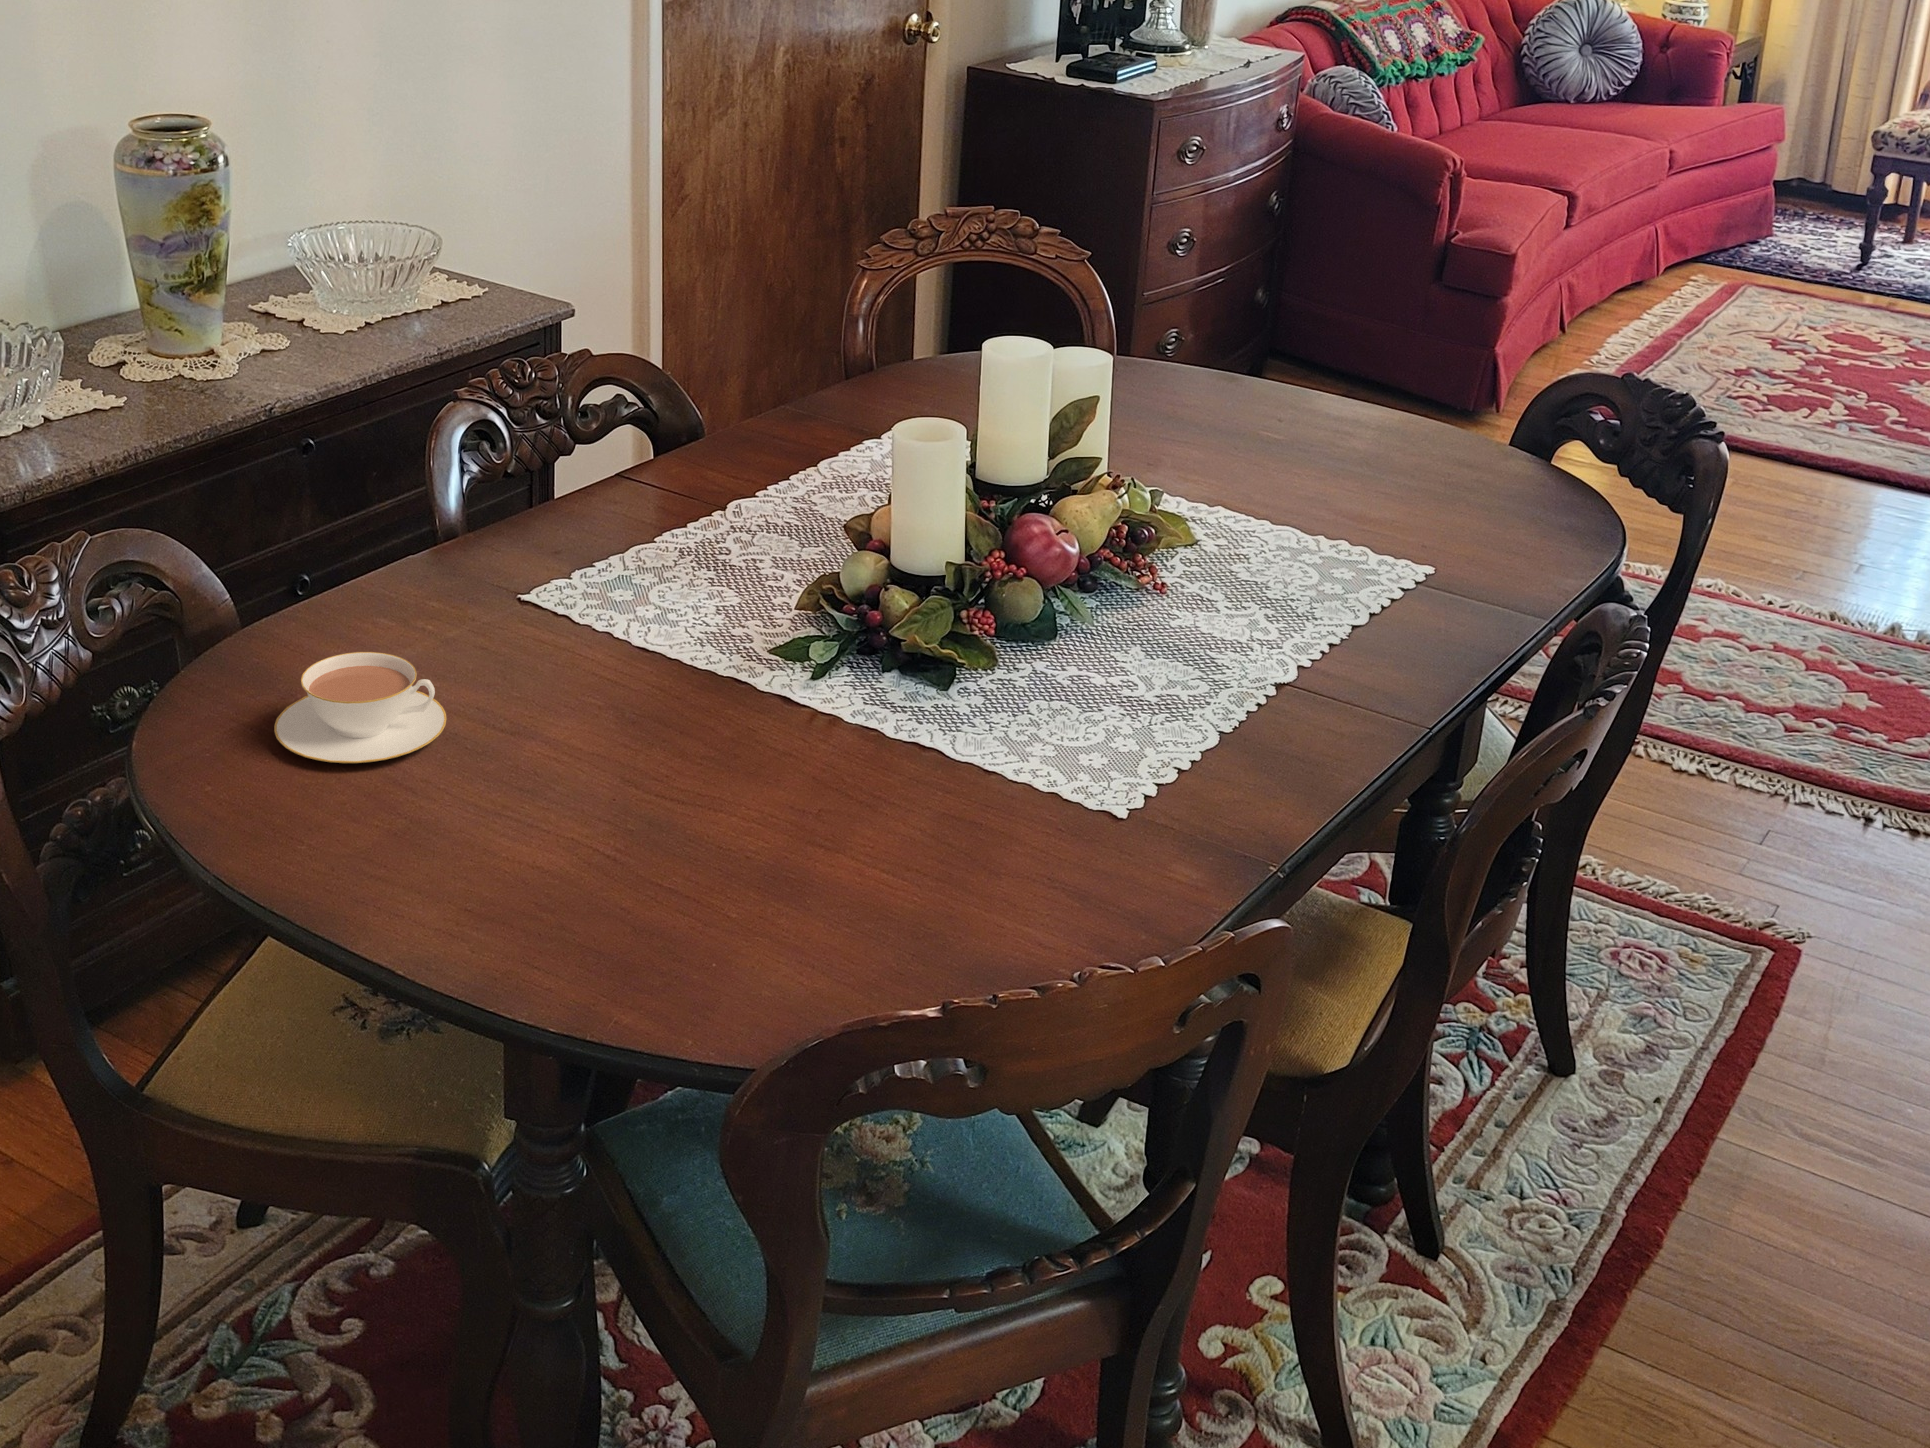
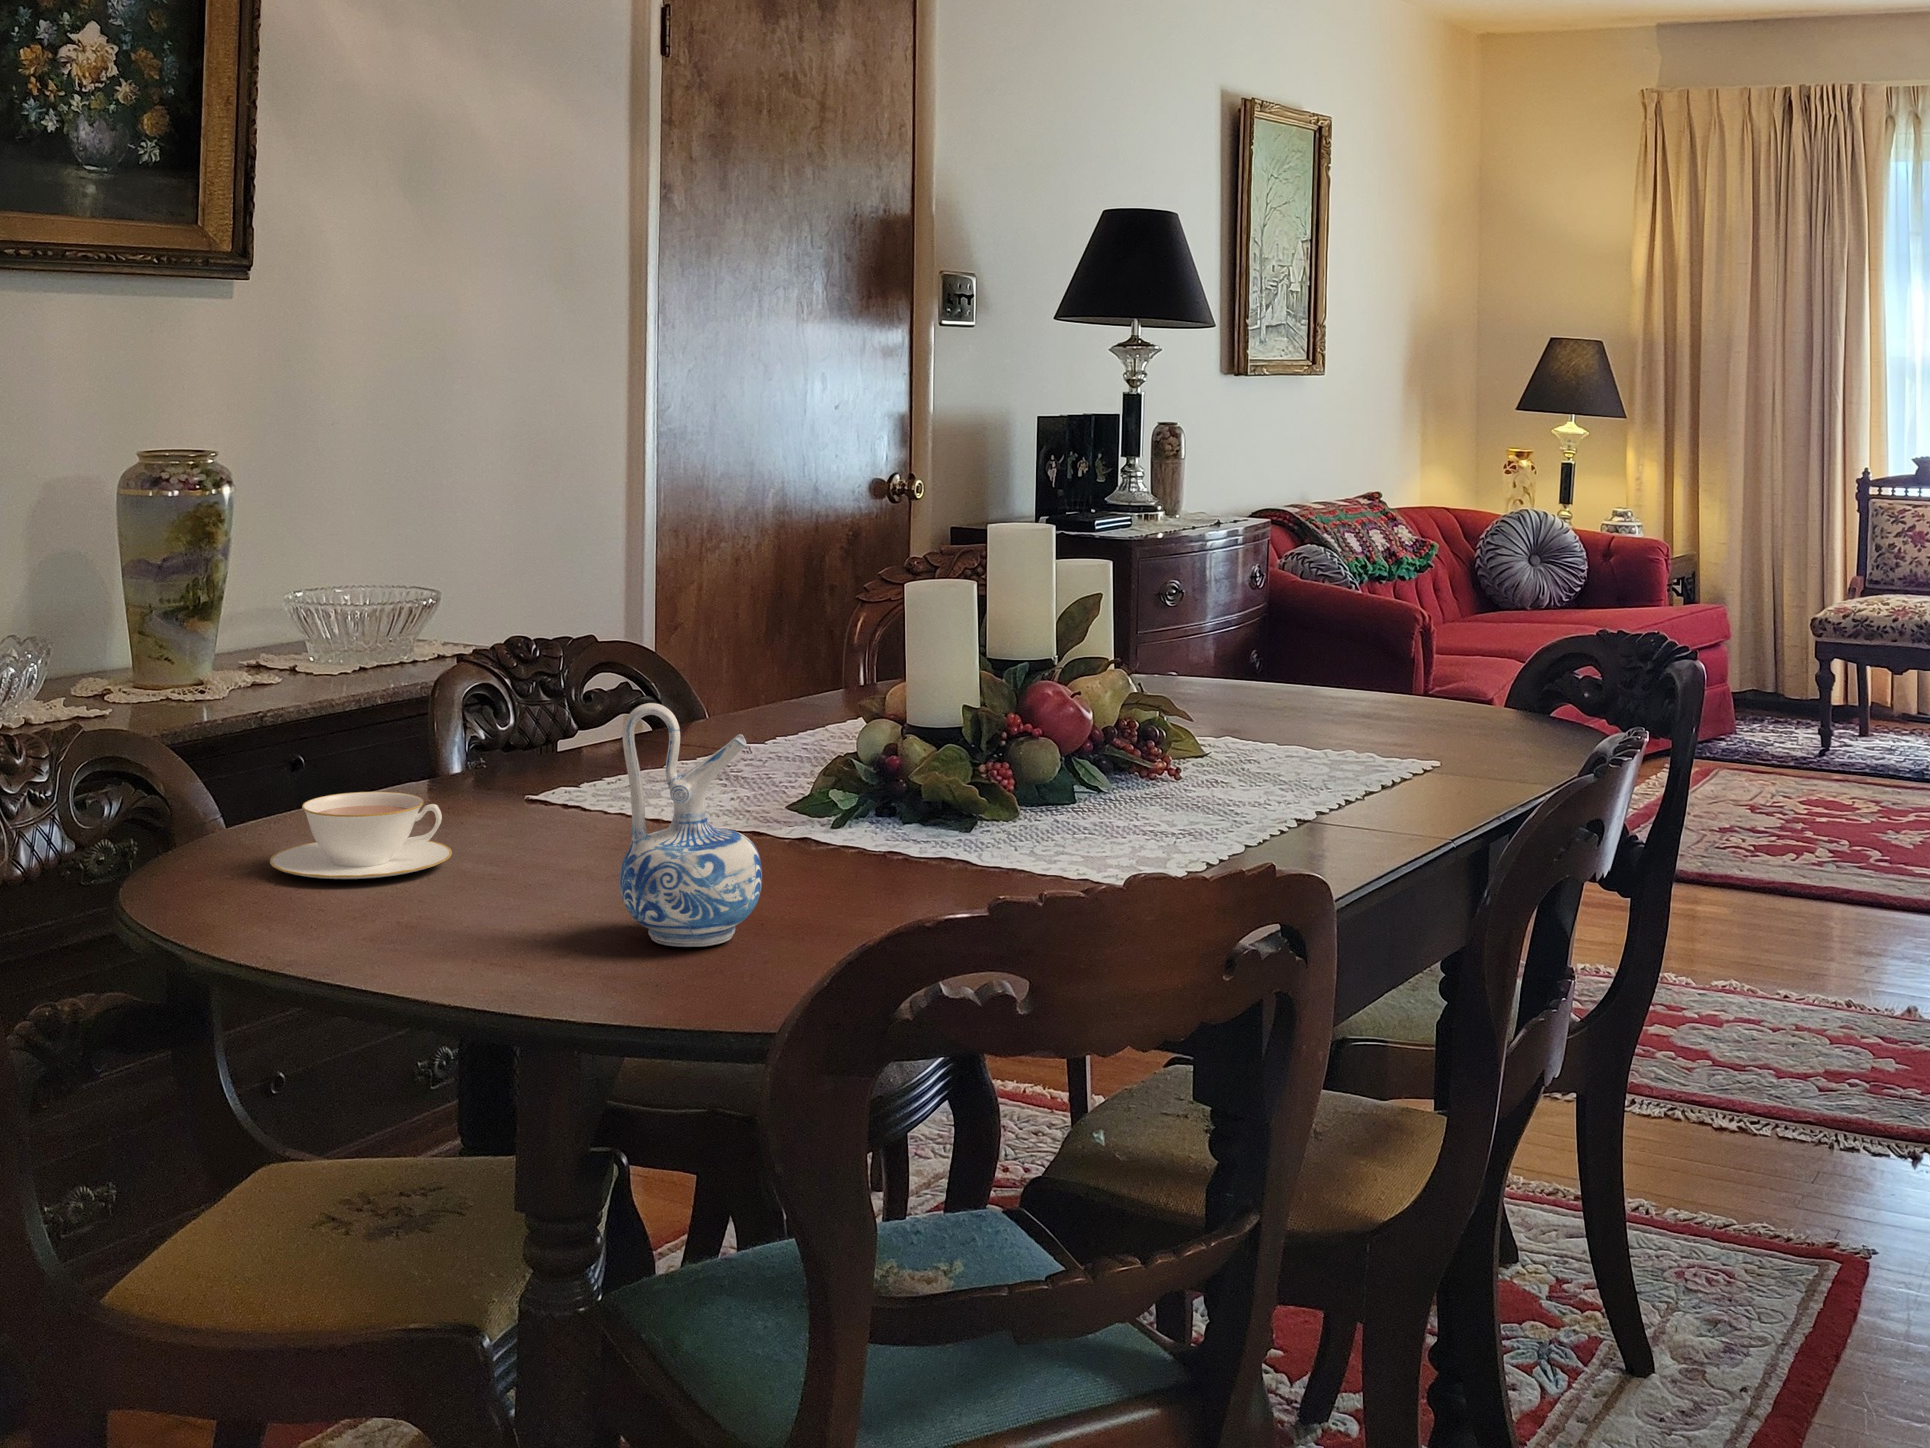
ceramic pitcher: none [598,685,736,907] -> present [620,703,762,947]

